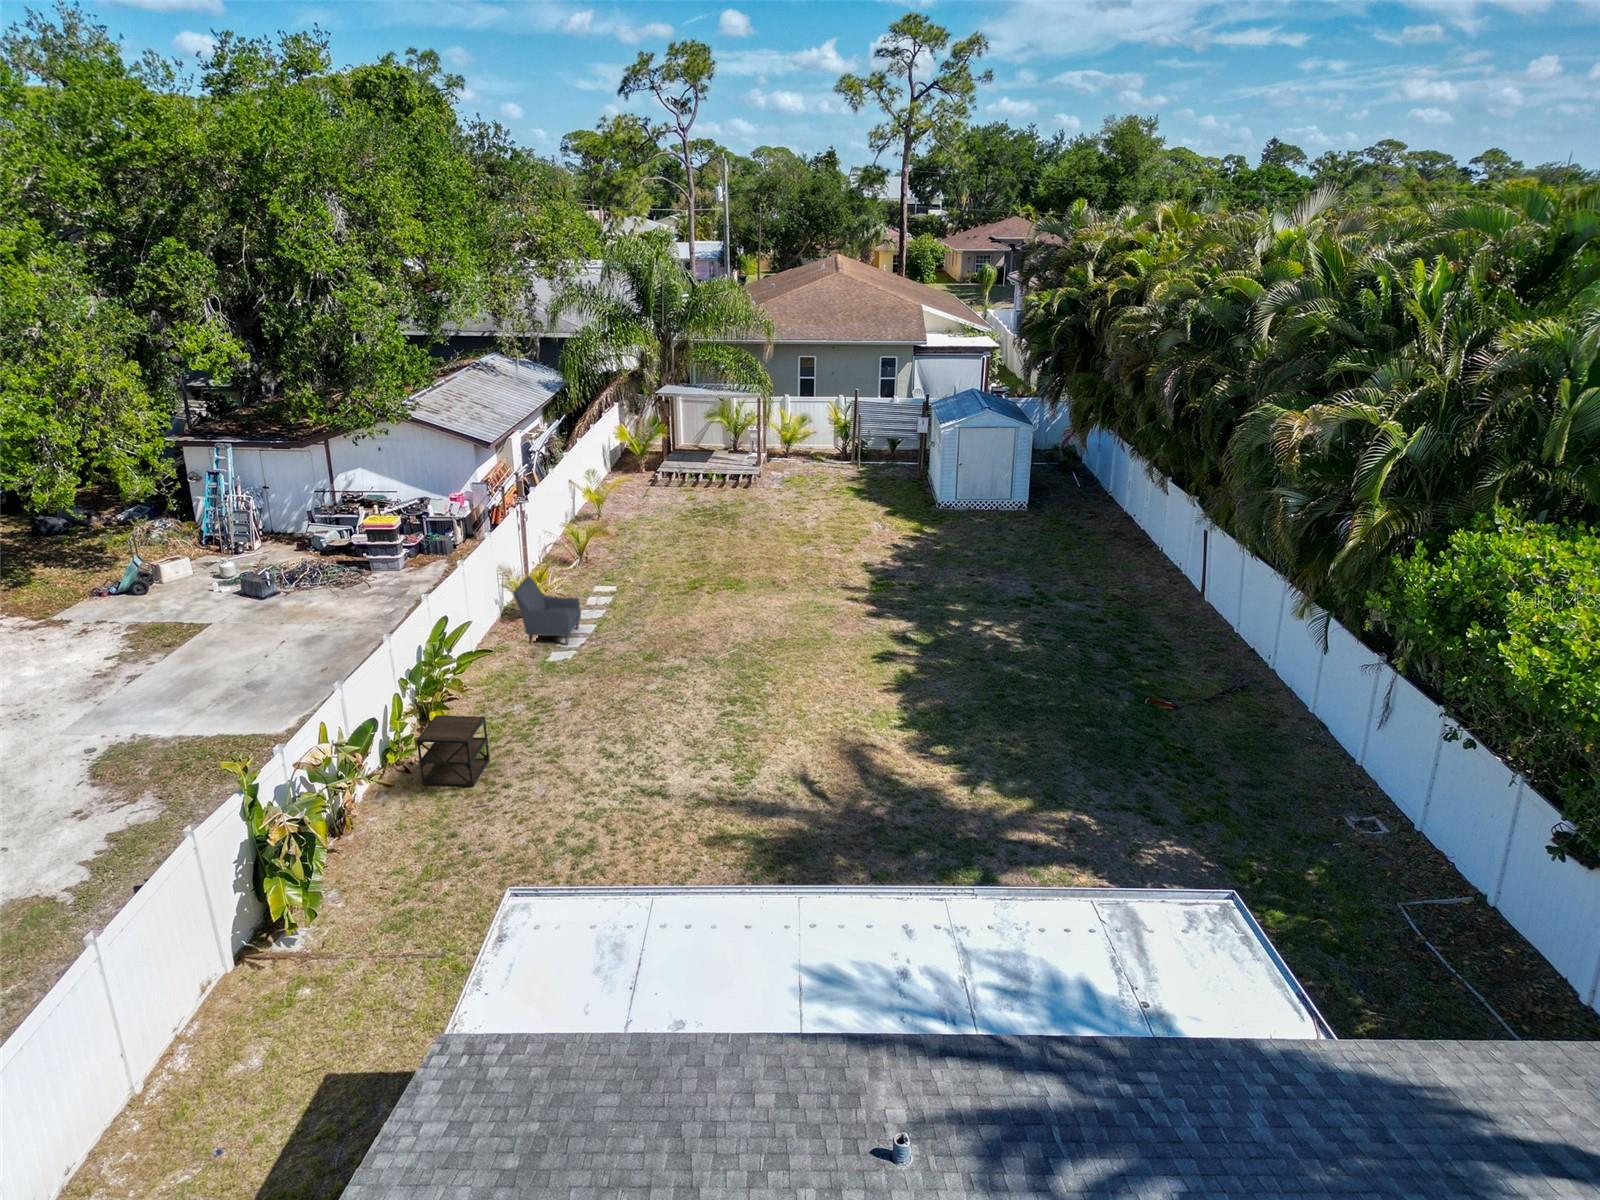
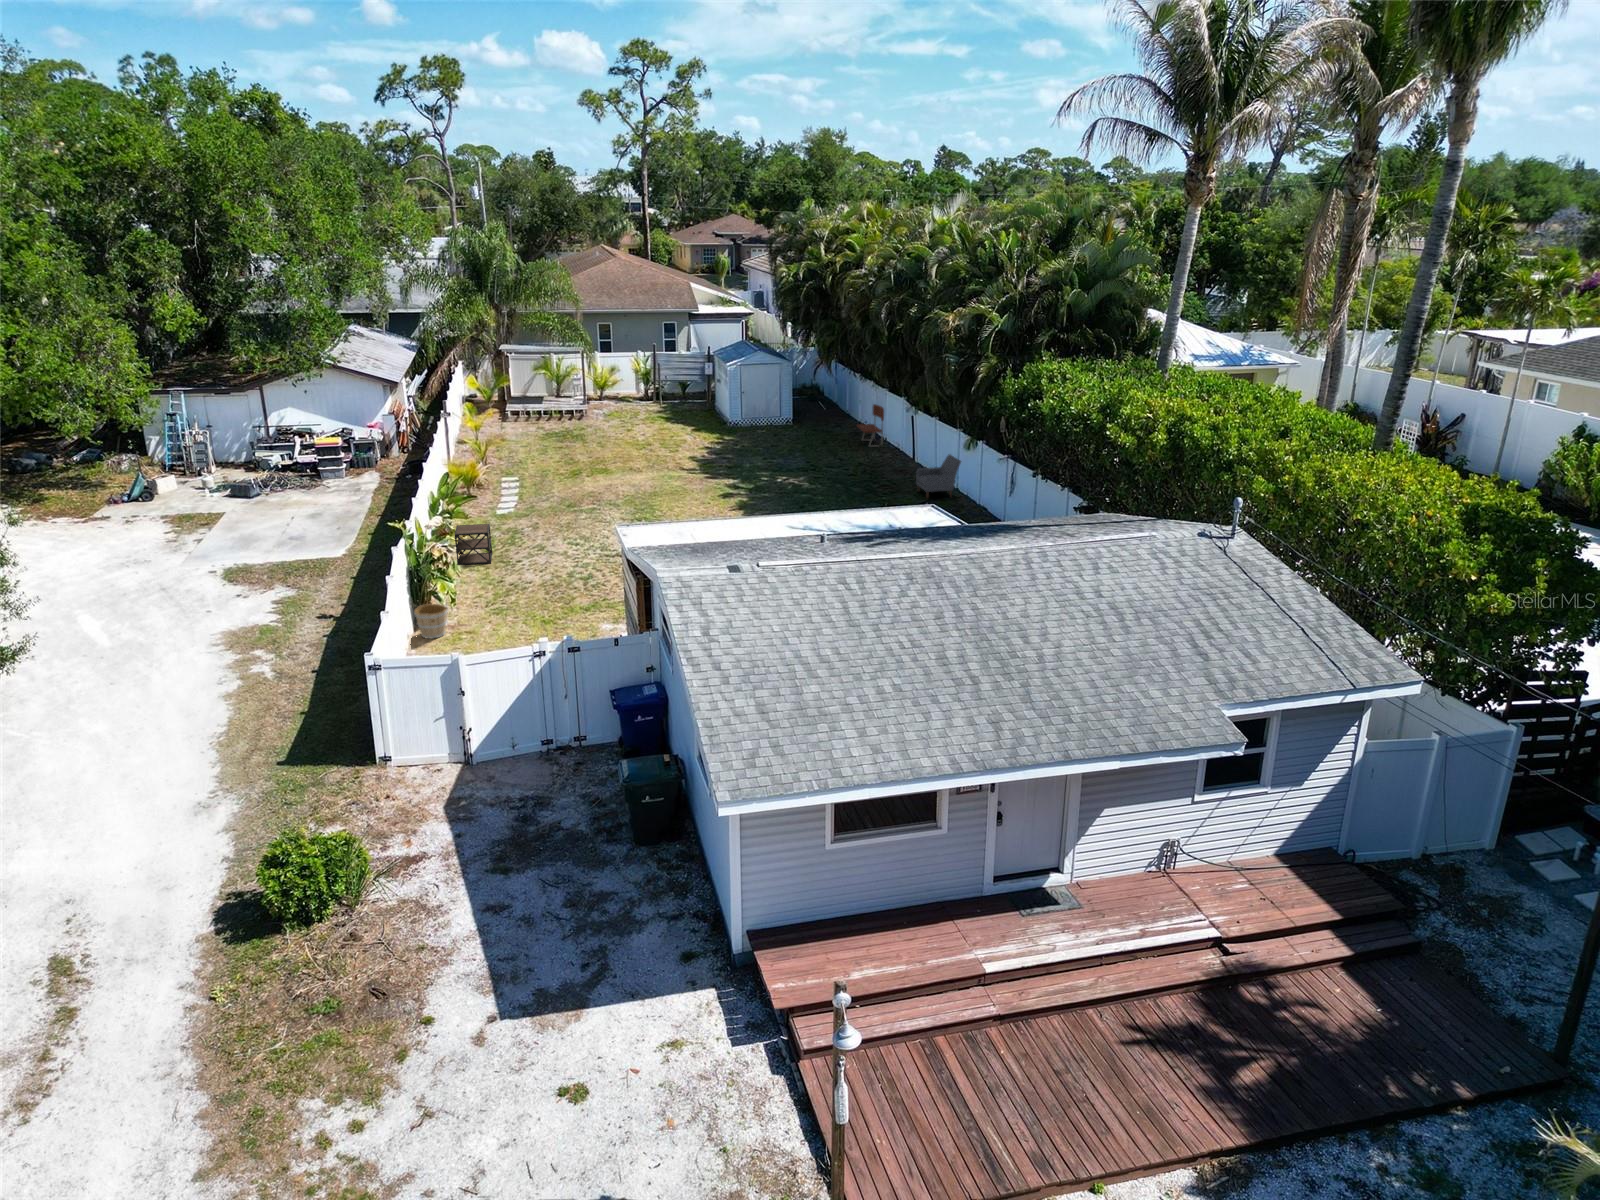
bench: none [1113,500,1157,564] -> present [857,404,884,447]
chair: present [512,576,581,645] -> present [916,454,961,498]
wooden bucket: none [209,940,278,1015] -> present [414,604,448,639]

